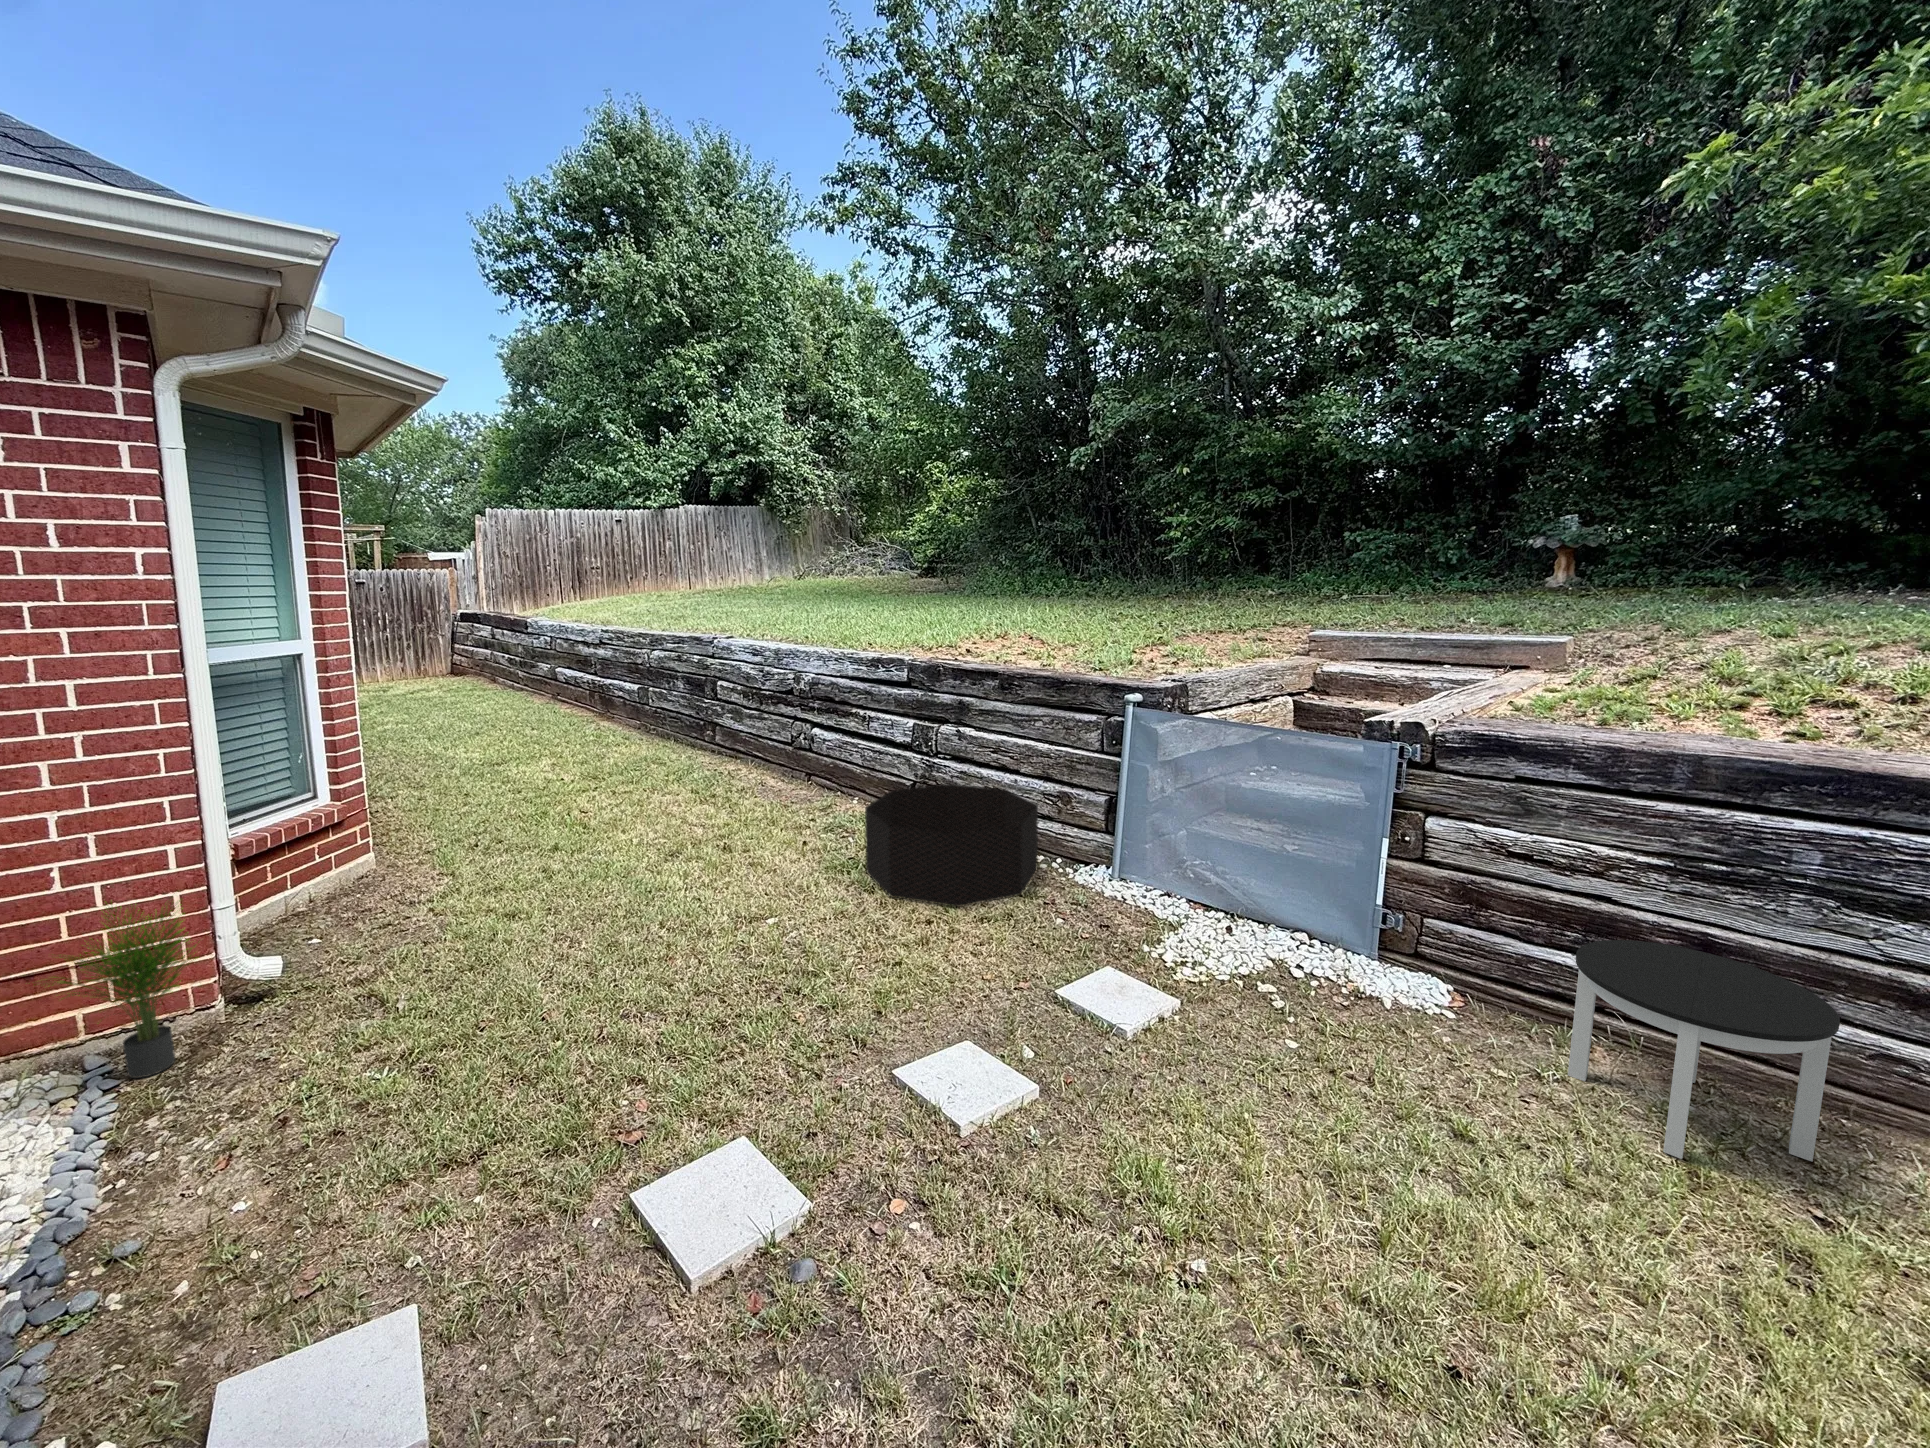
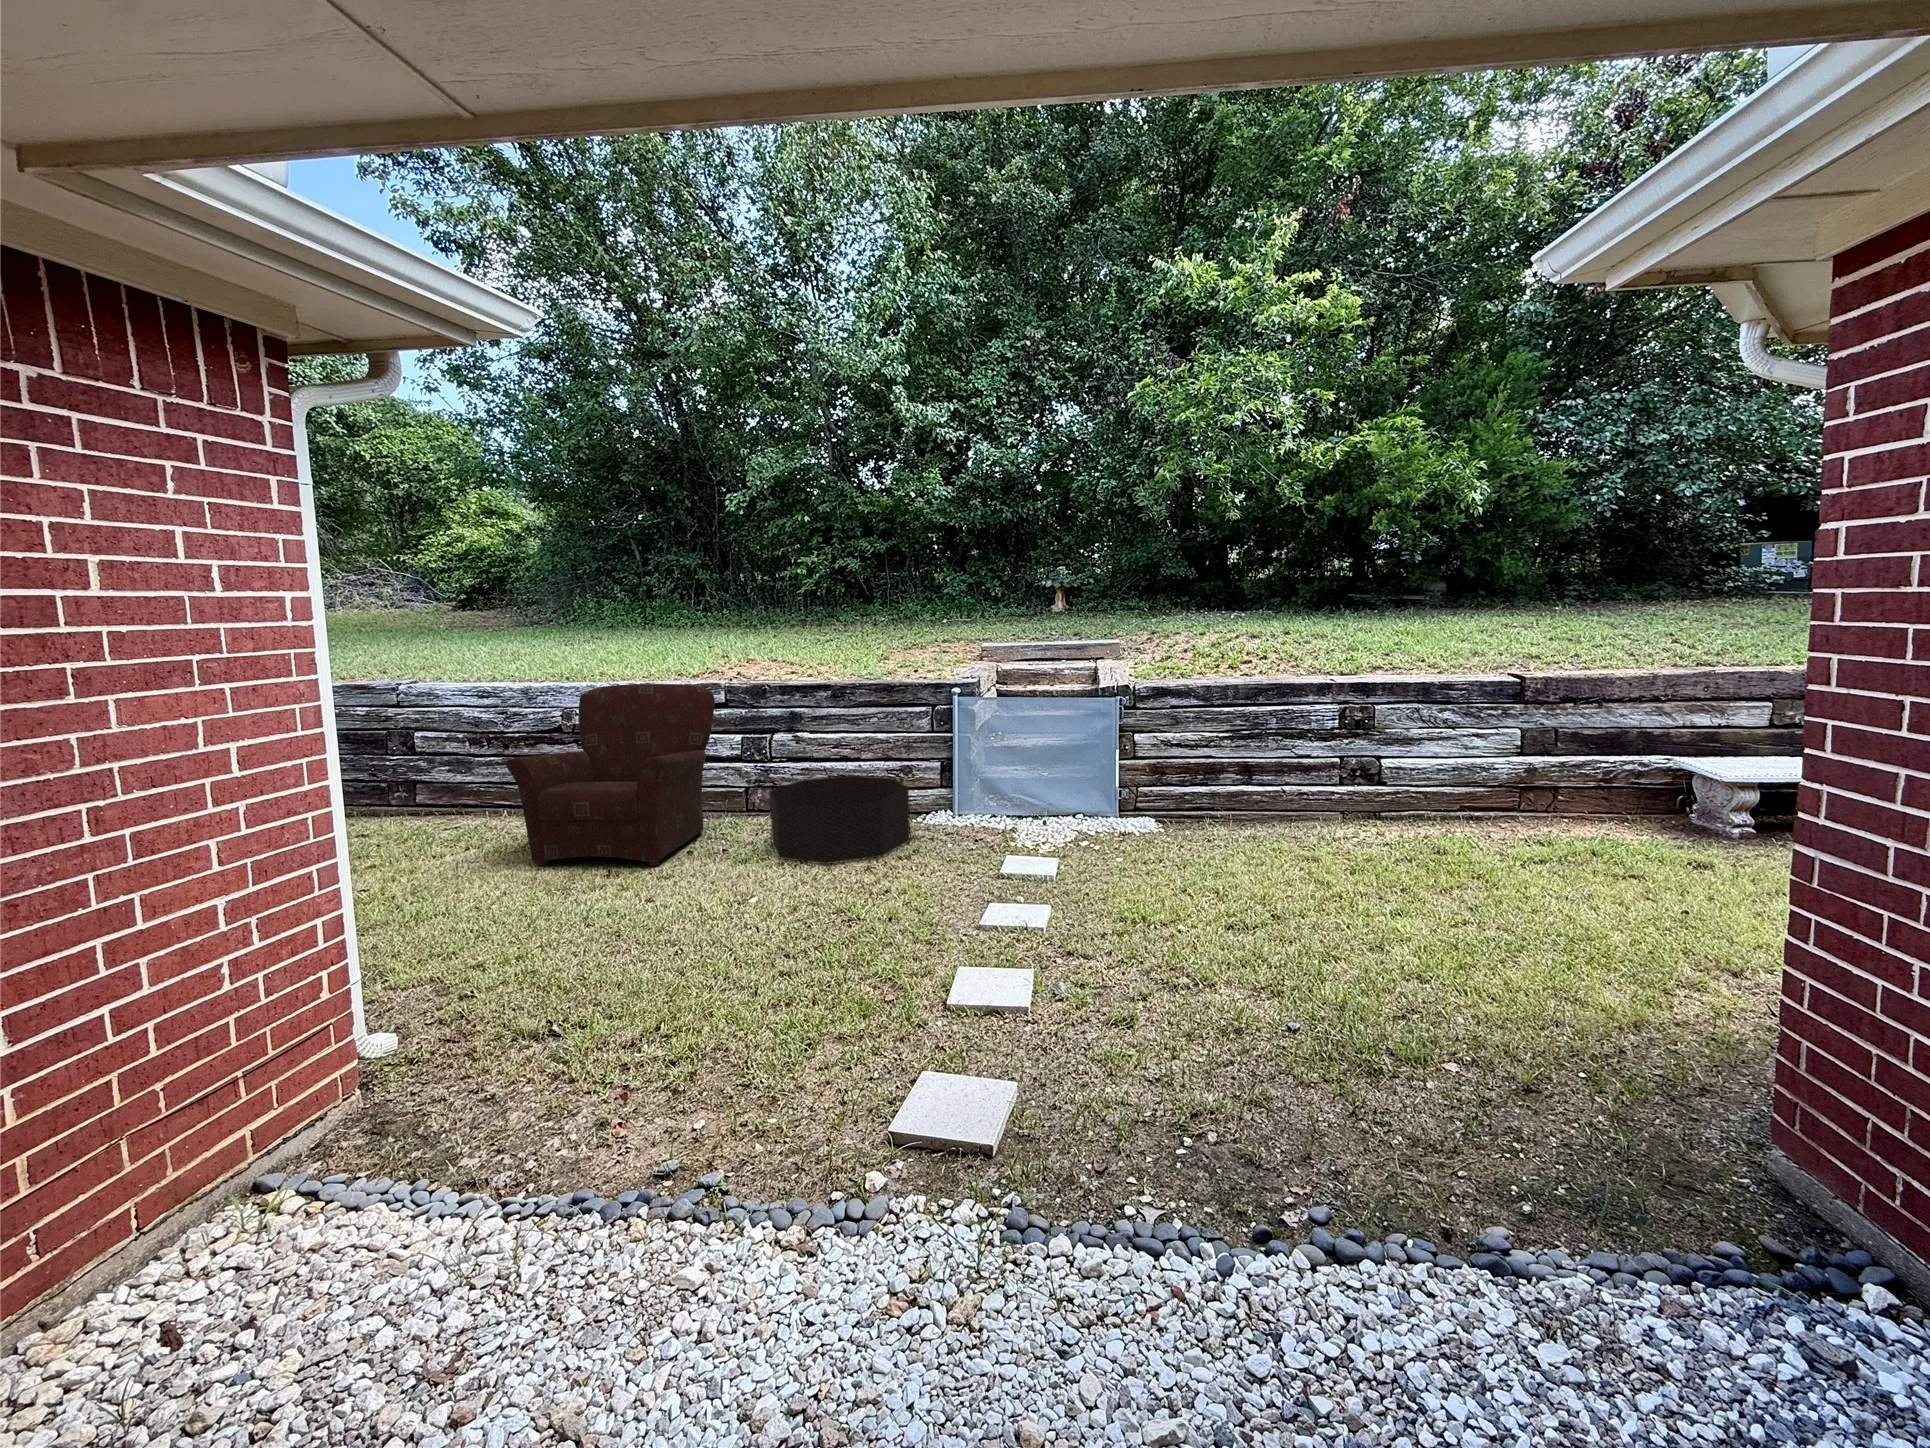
armchair: none [686,655,881,845] -> present [506,684,715,865]
potted plant: present [57,900,195,1078] -> none [285,948,431,1160]
round table: present [1568,940,1840,1161] -> none [1220,768,1303,847]

